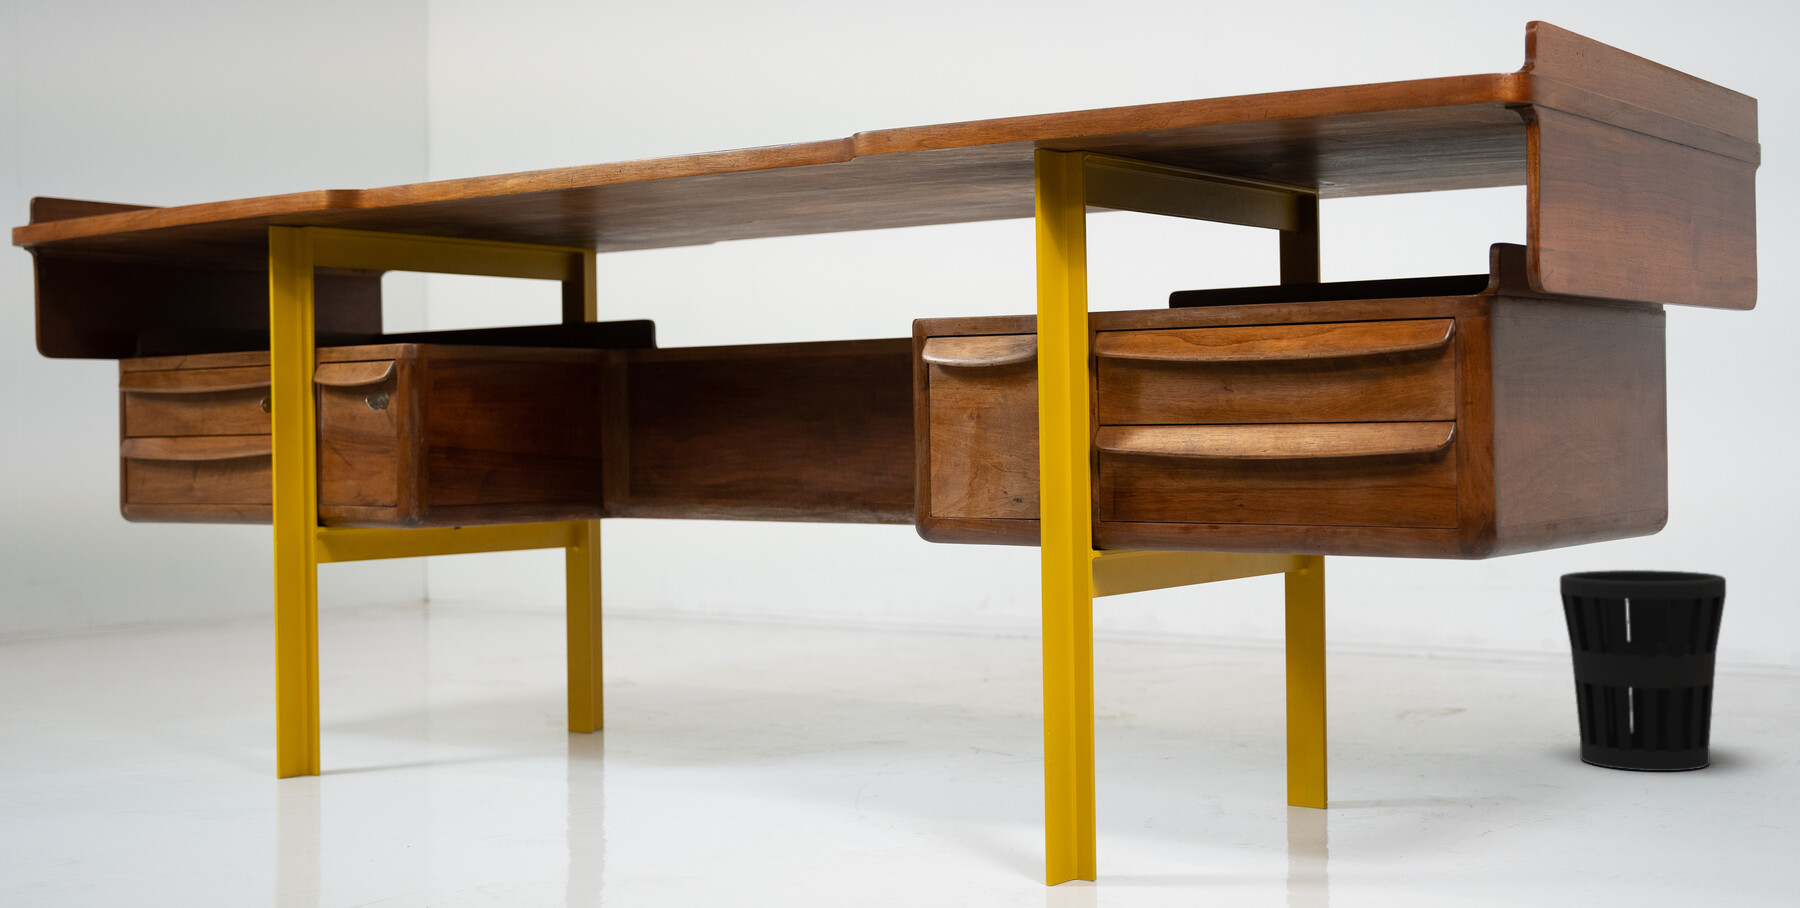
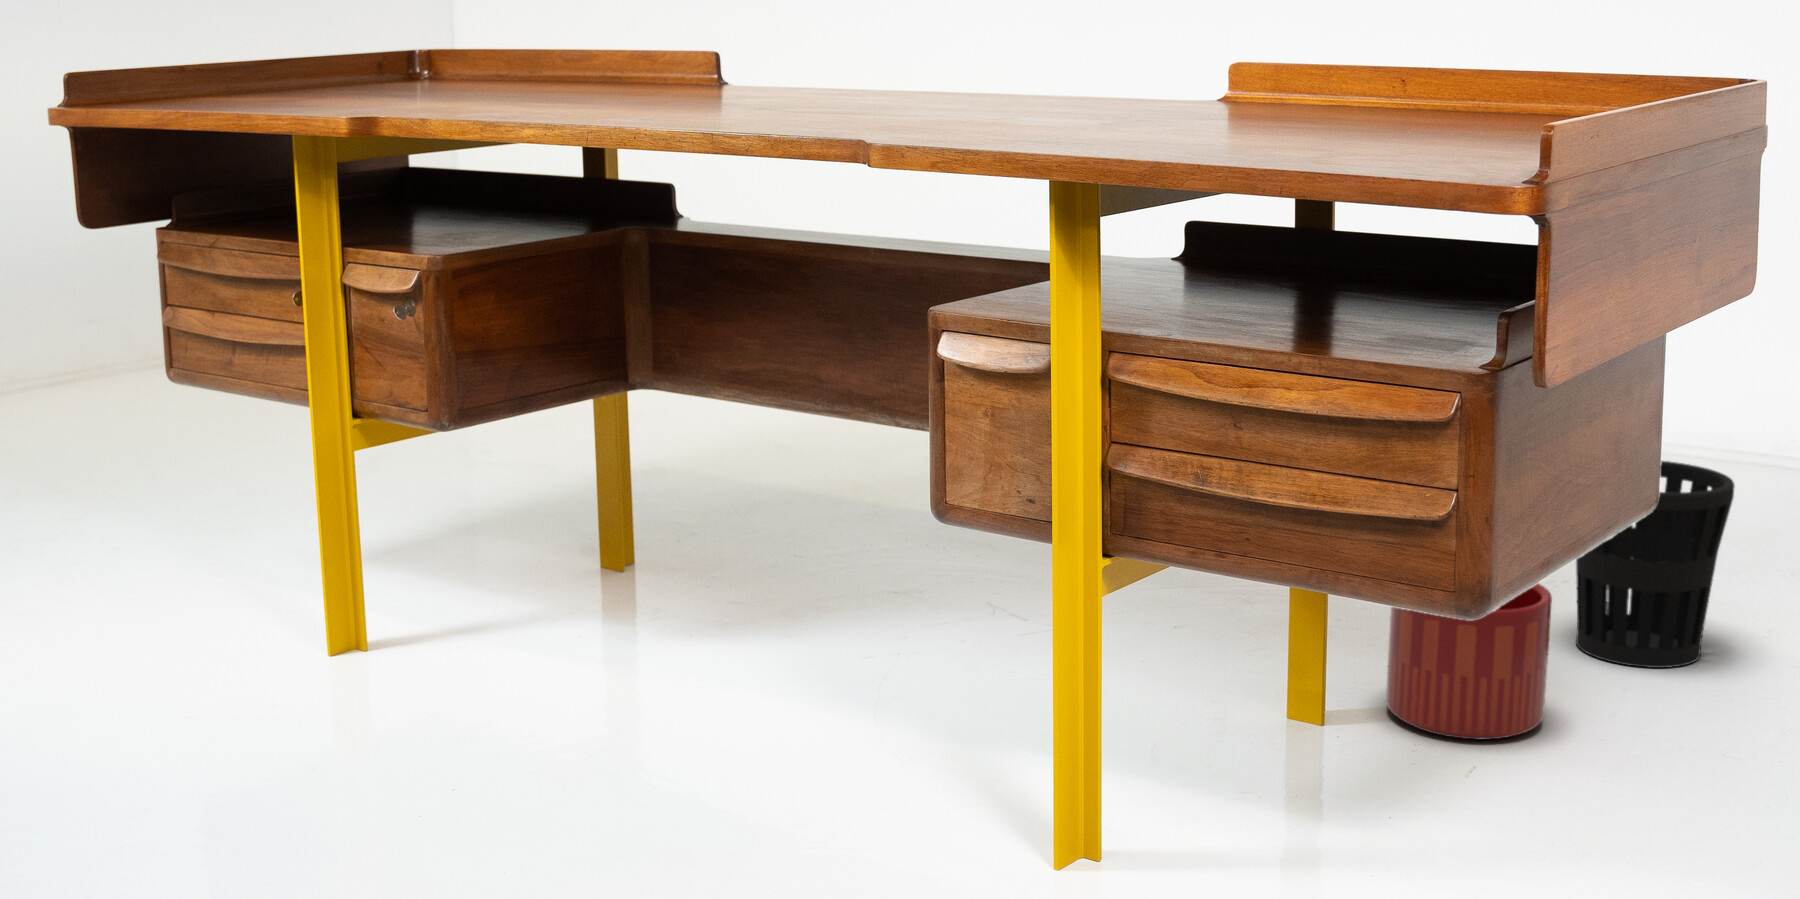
planter: none [1389,655,1556,816] -> present [1386,583,1552,739]

